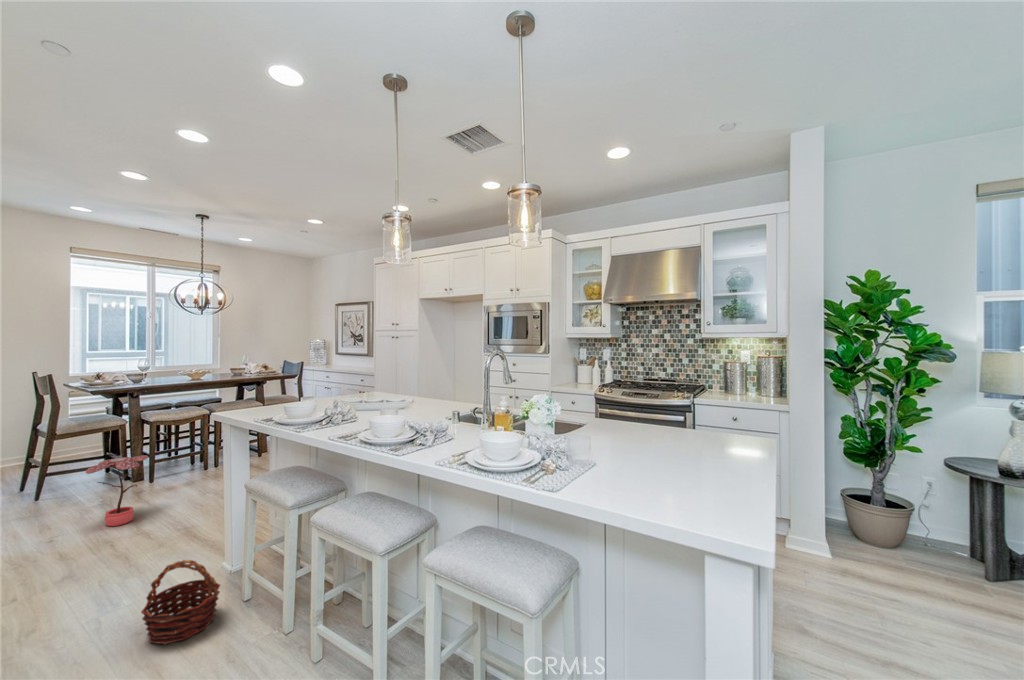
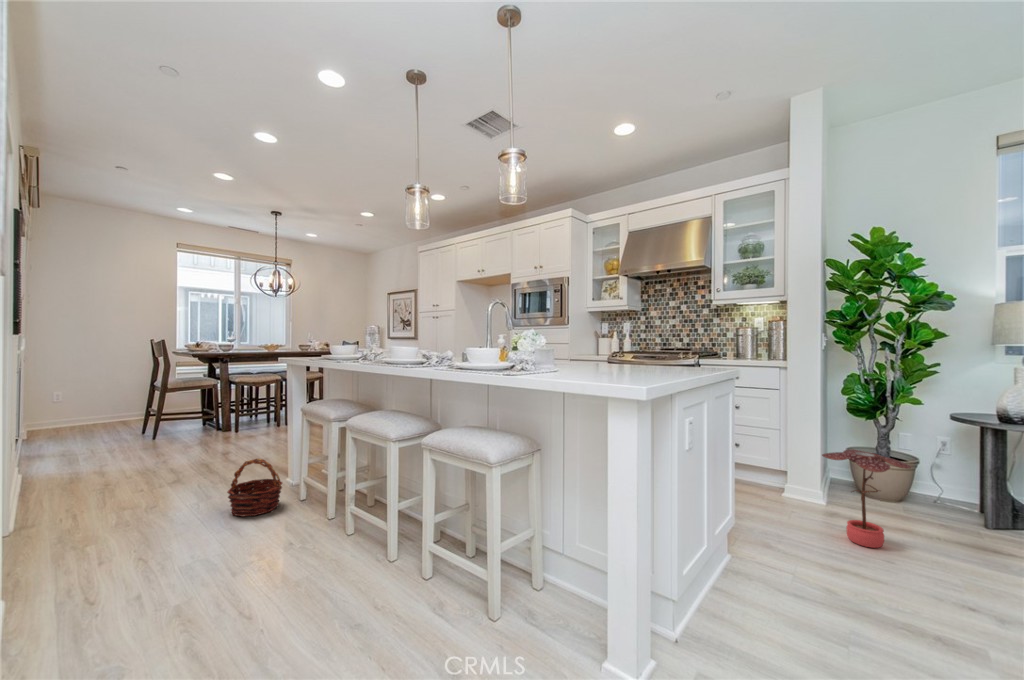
potted plant: present [86,455,148,526] -> present [822,449,911,548]

